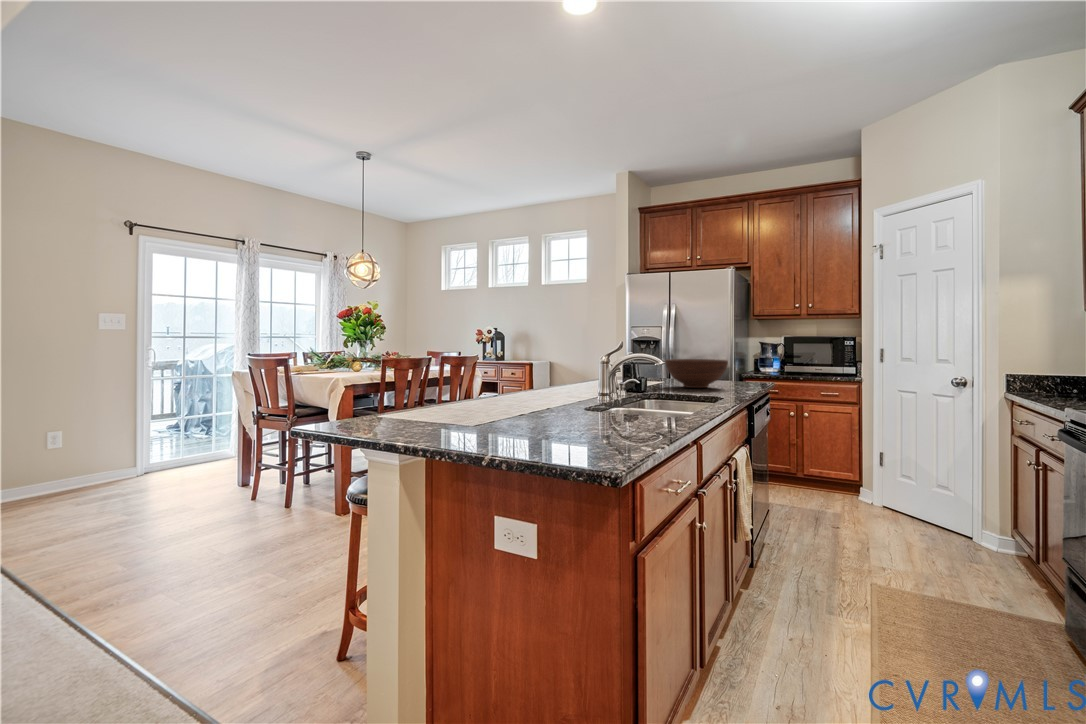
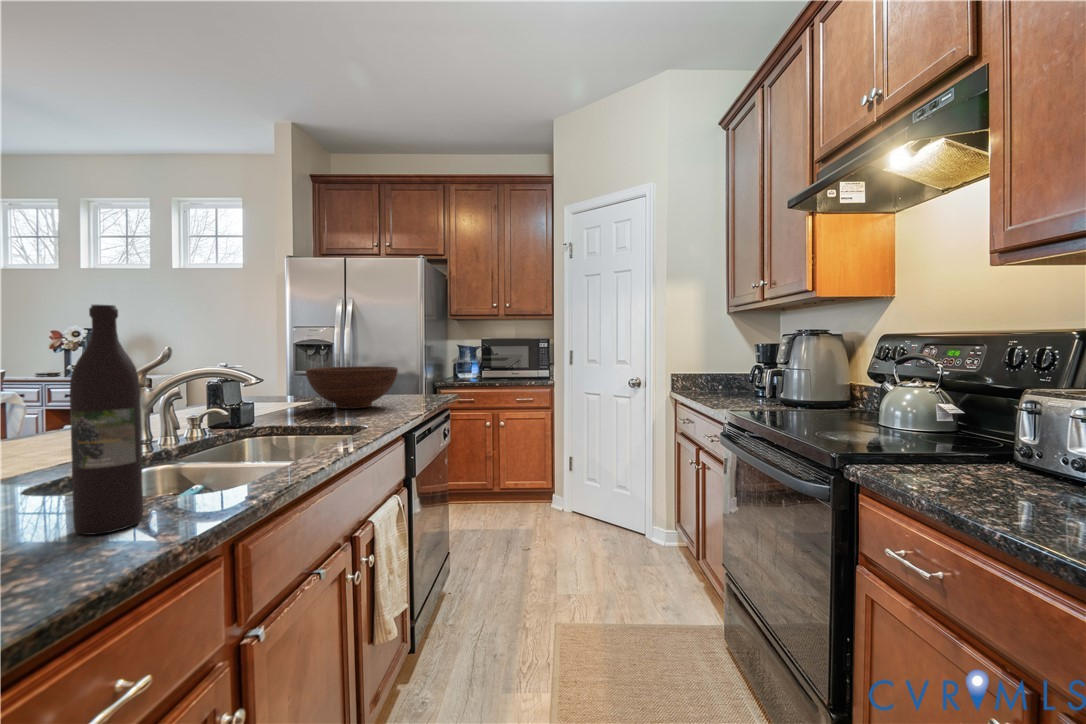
wine bottle: none [639,330,661,421] -> present [70,305,143,535]

